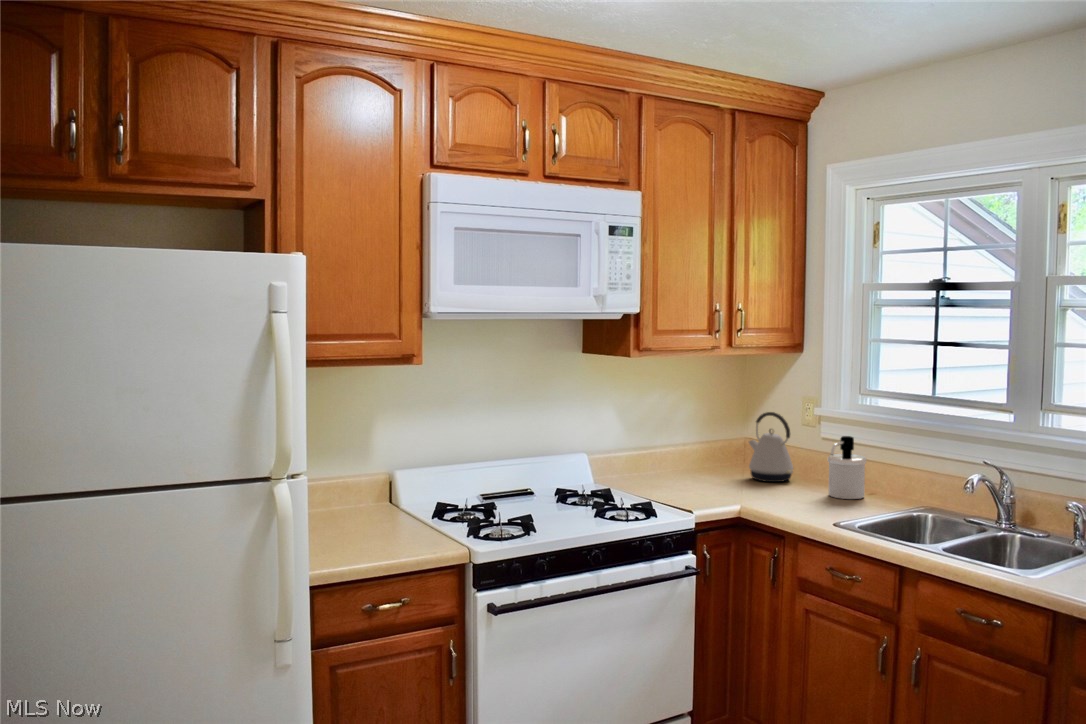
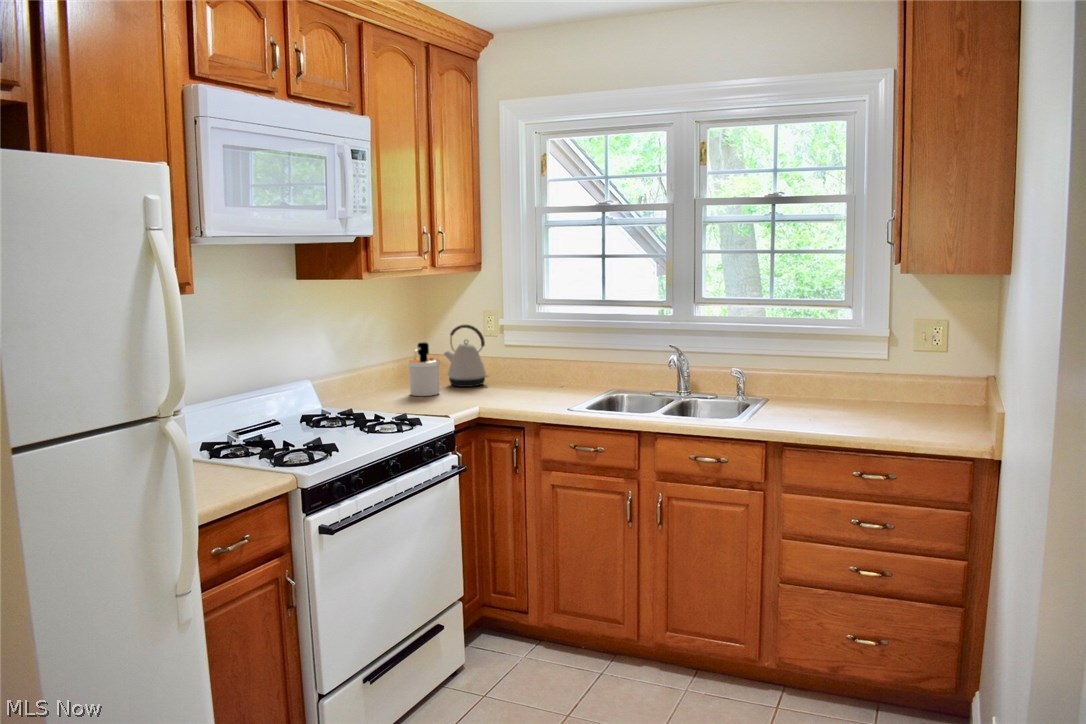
soap dispenser: present [828,436,866,499] -> present [408,342,440,396]

